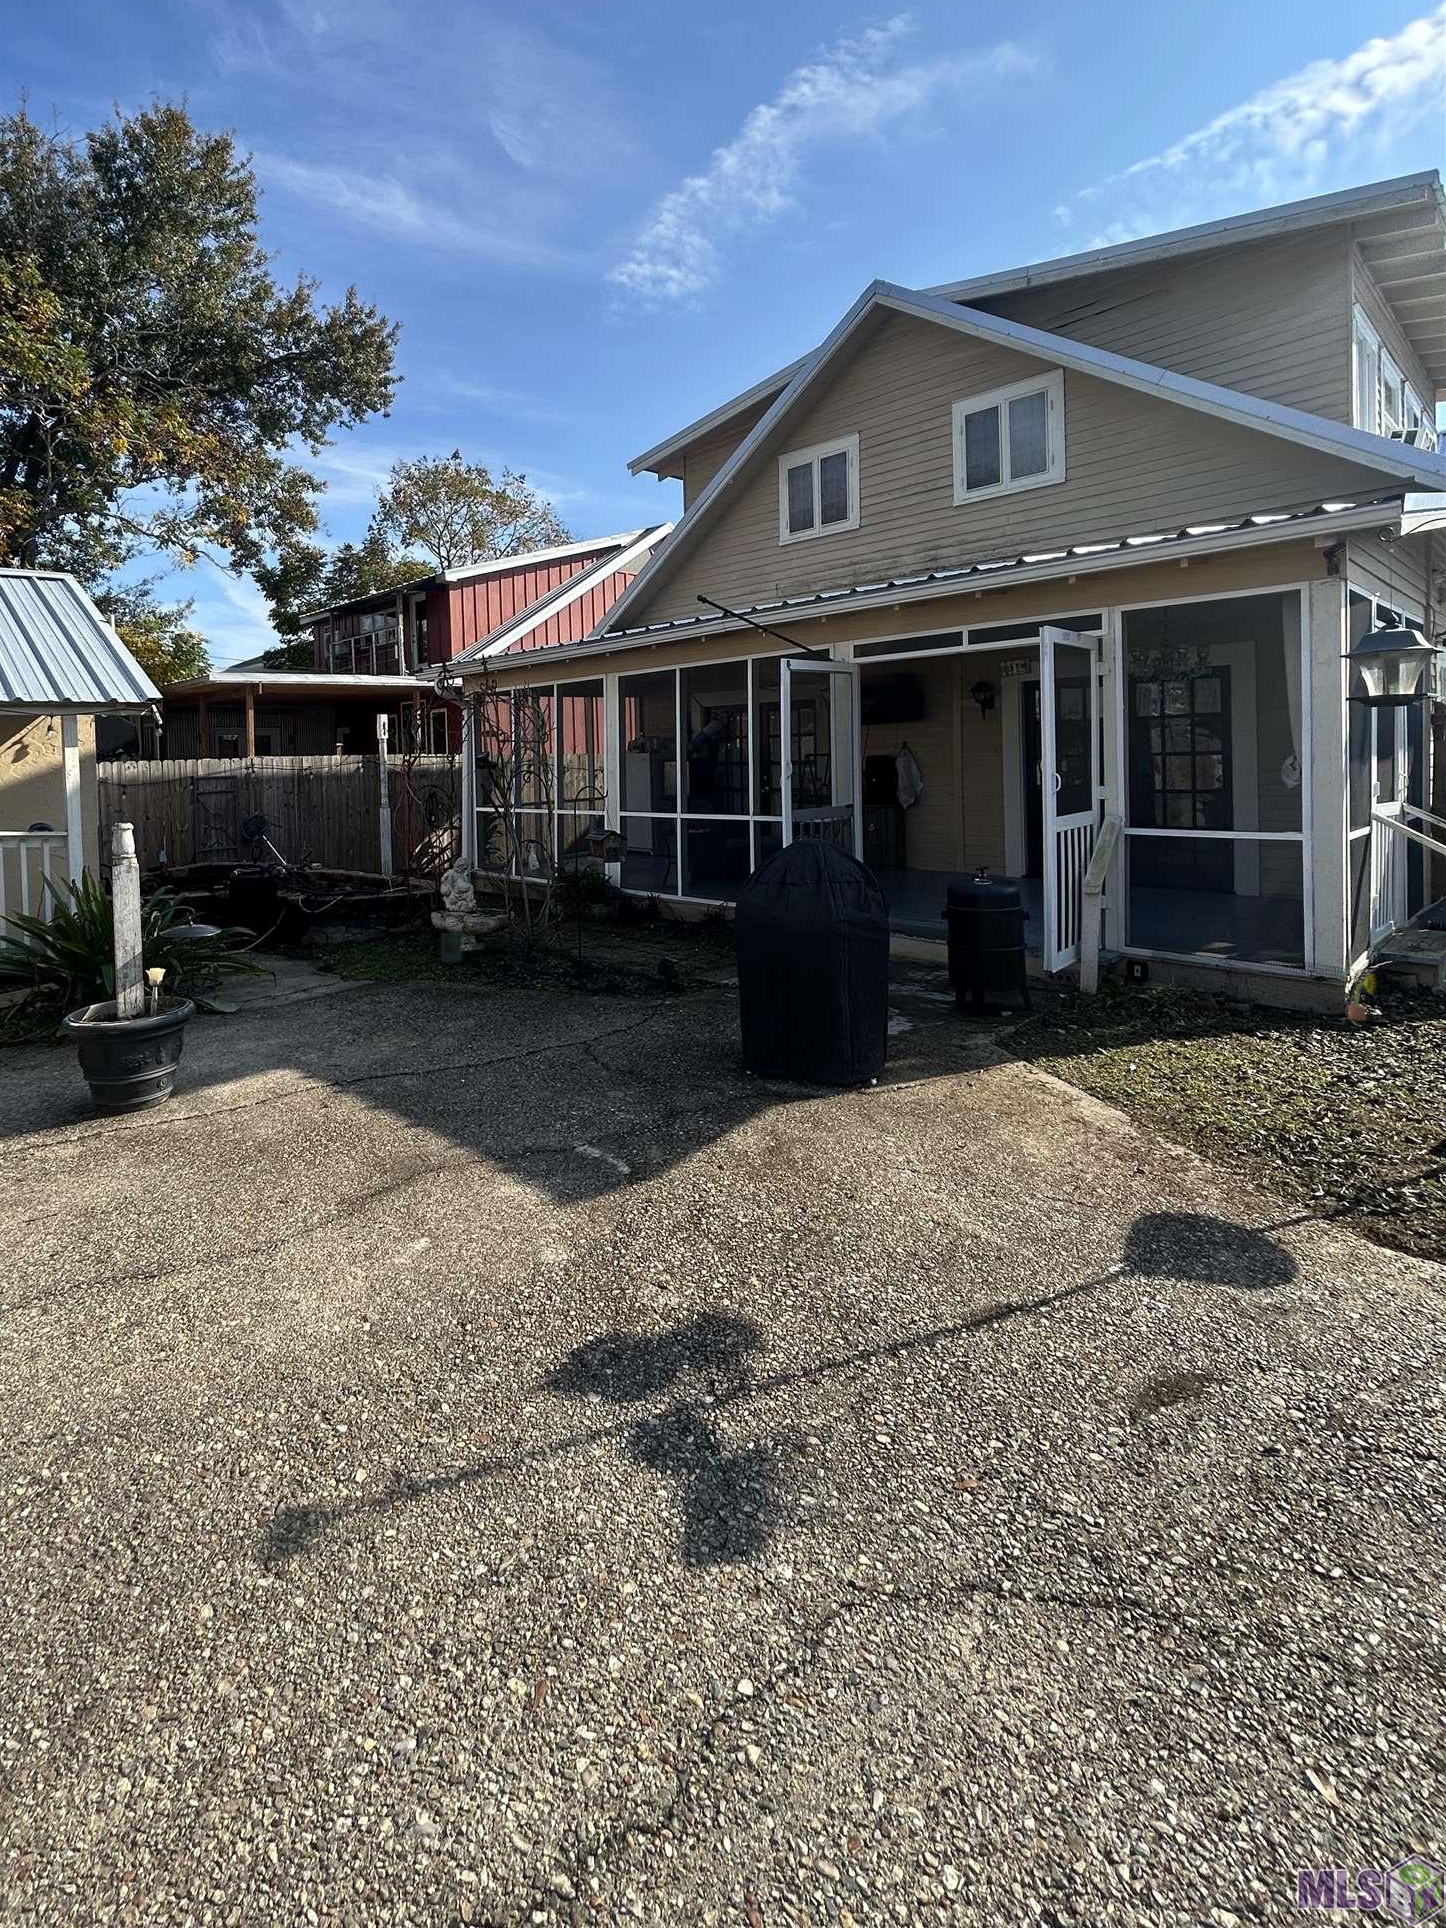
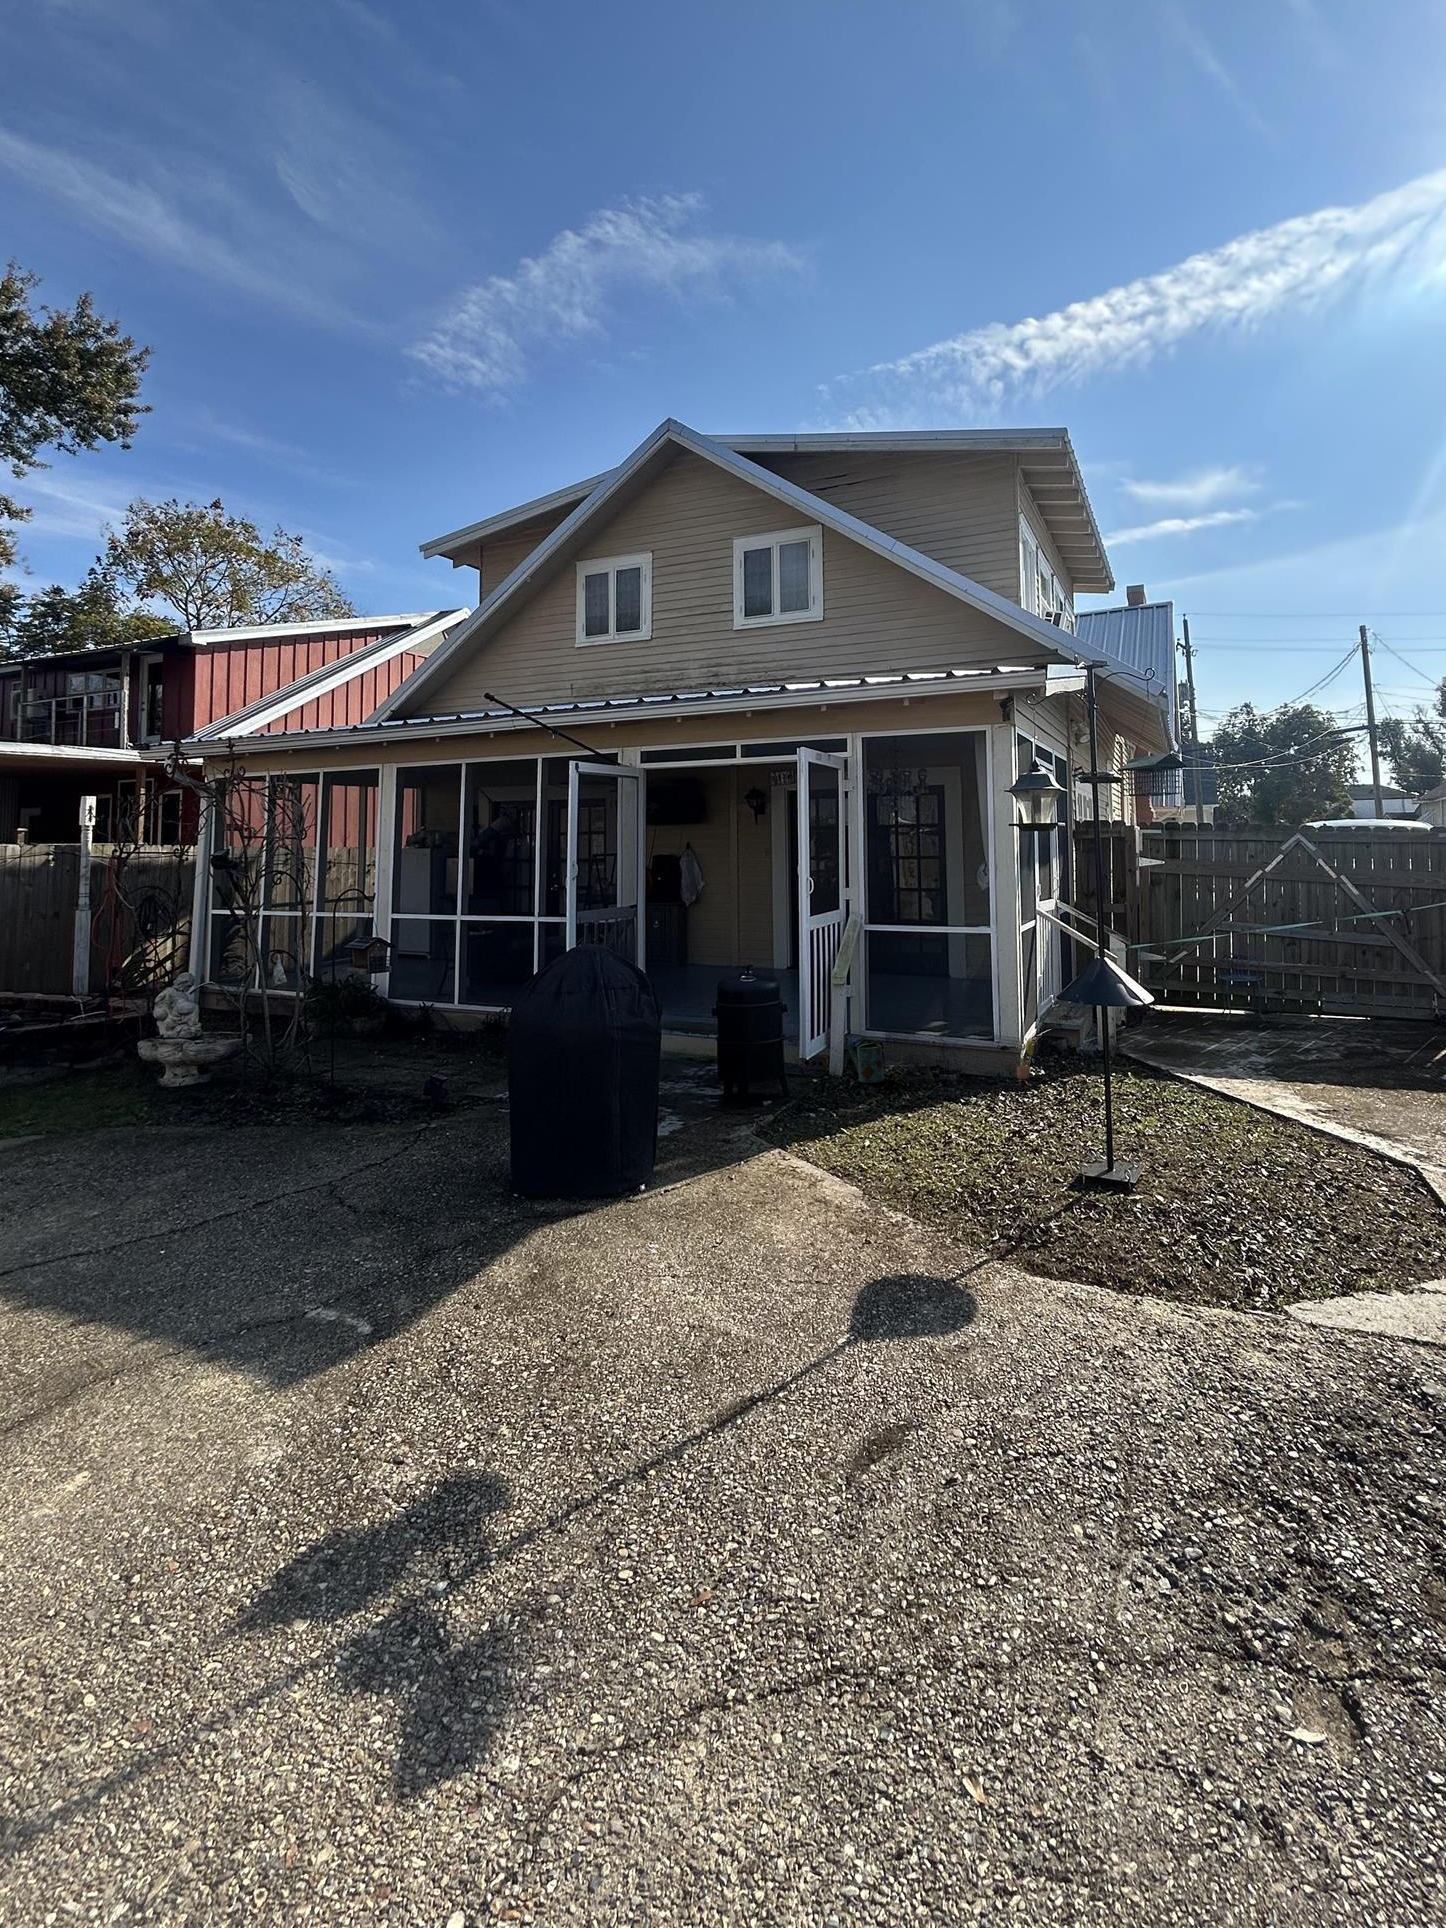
watering can: present [441,925,467,963] -> present [846,1038,888,1083]

